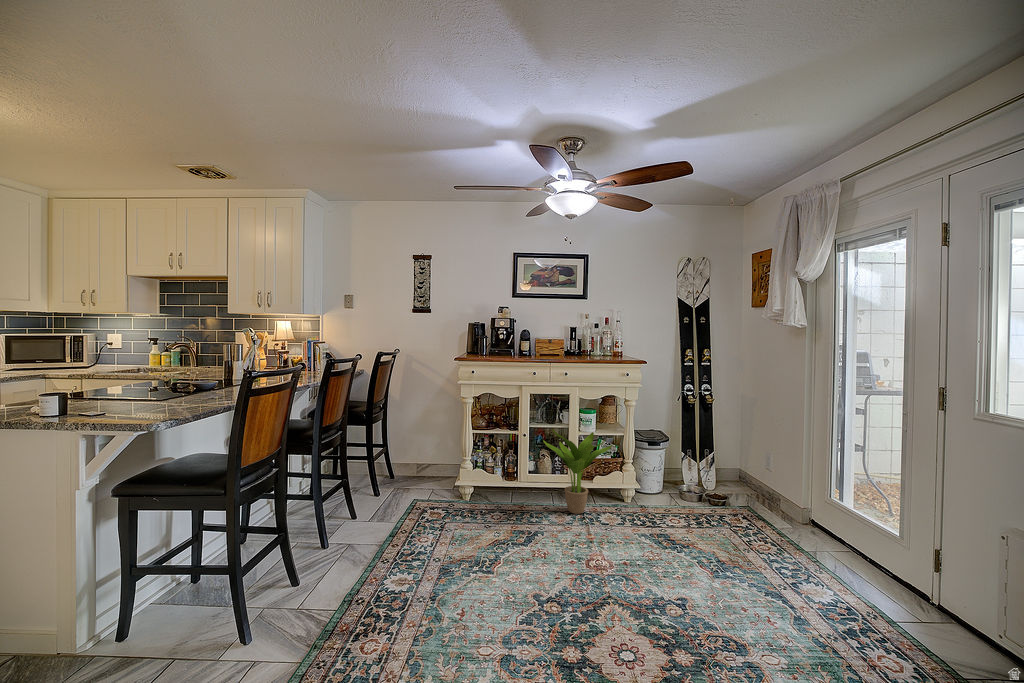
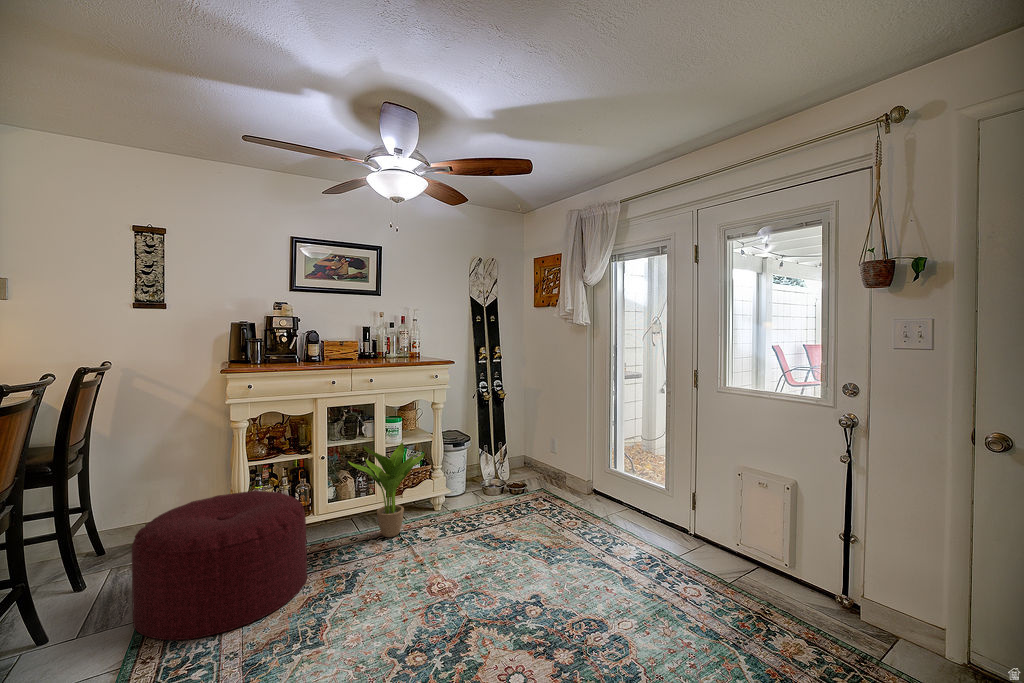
ottoman: none [393,450,503,545] -> present [132,491,307,640]

